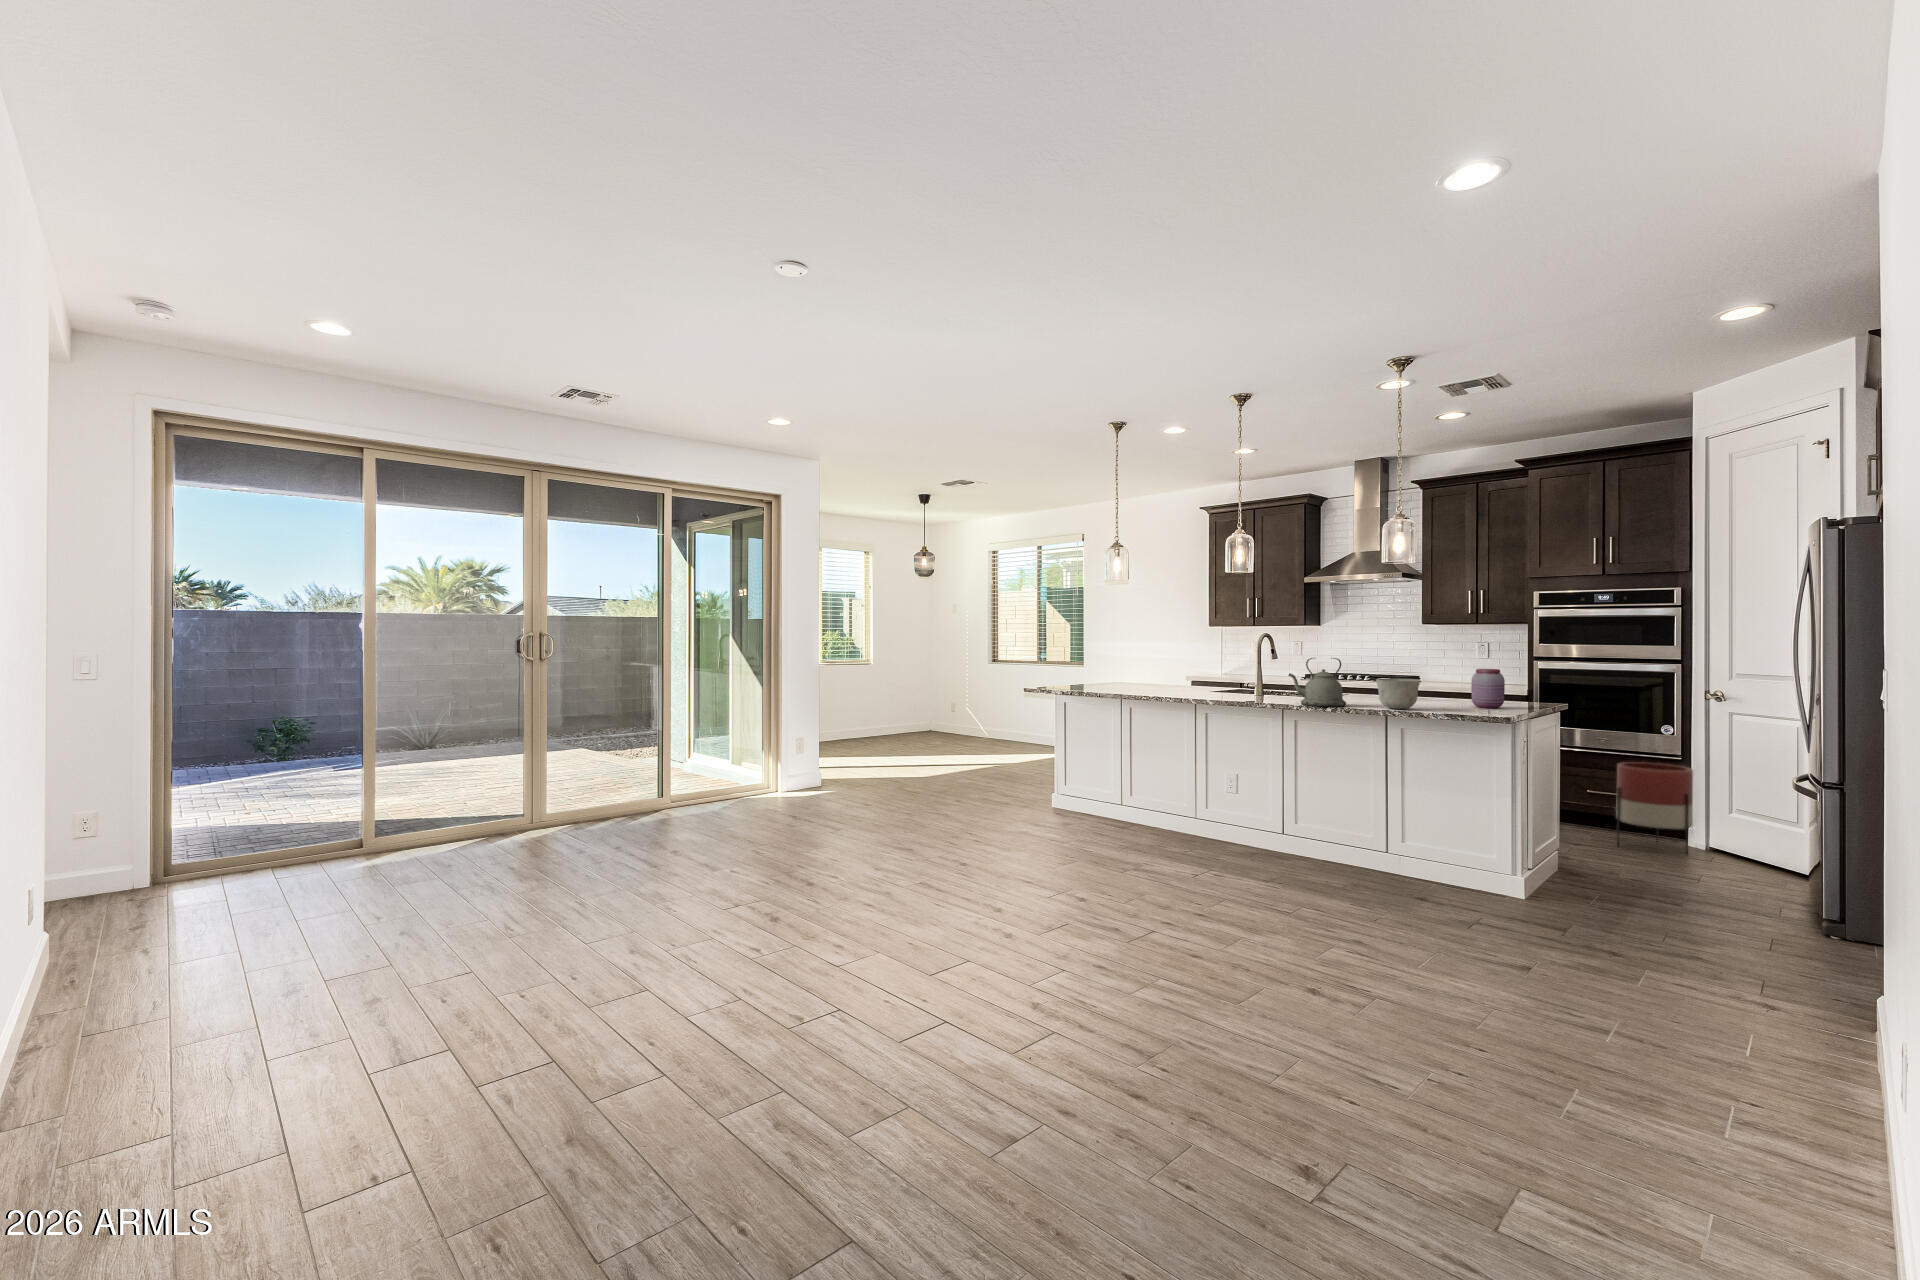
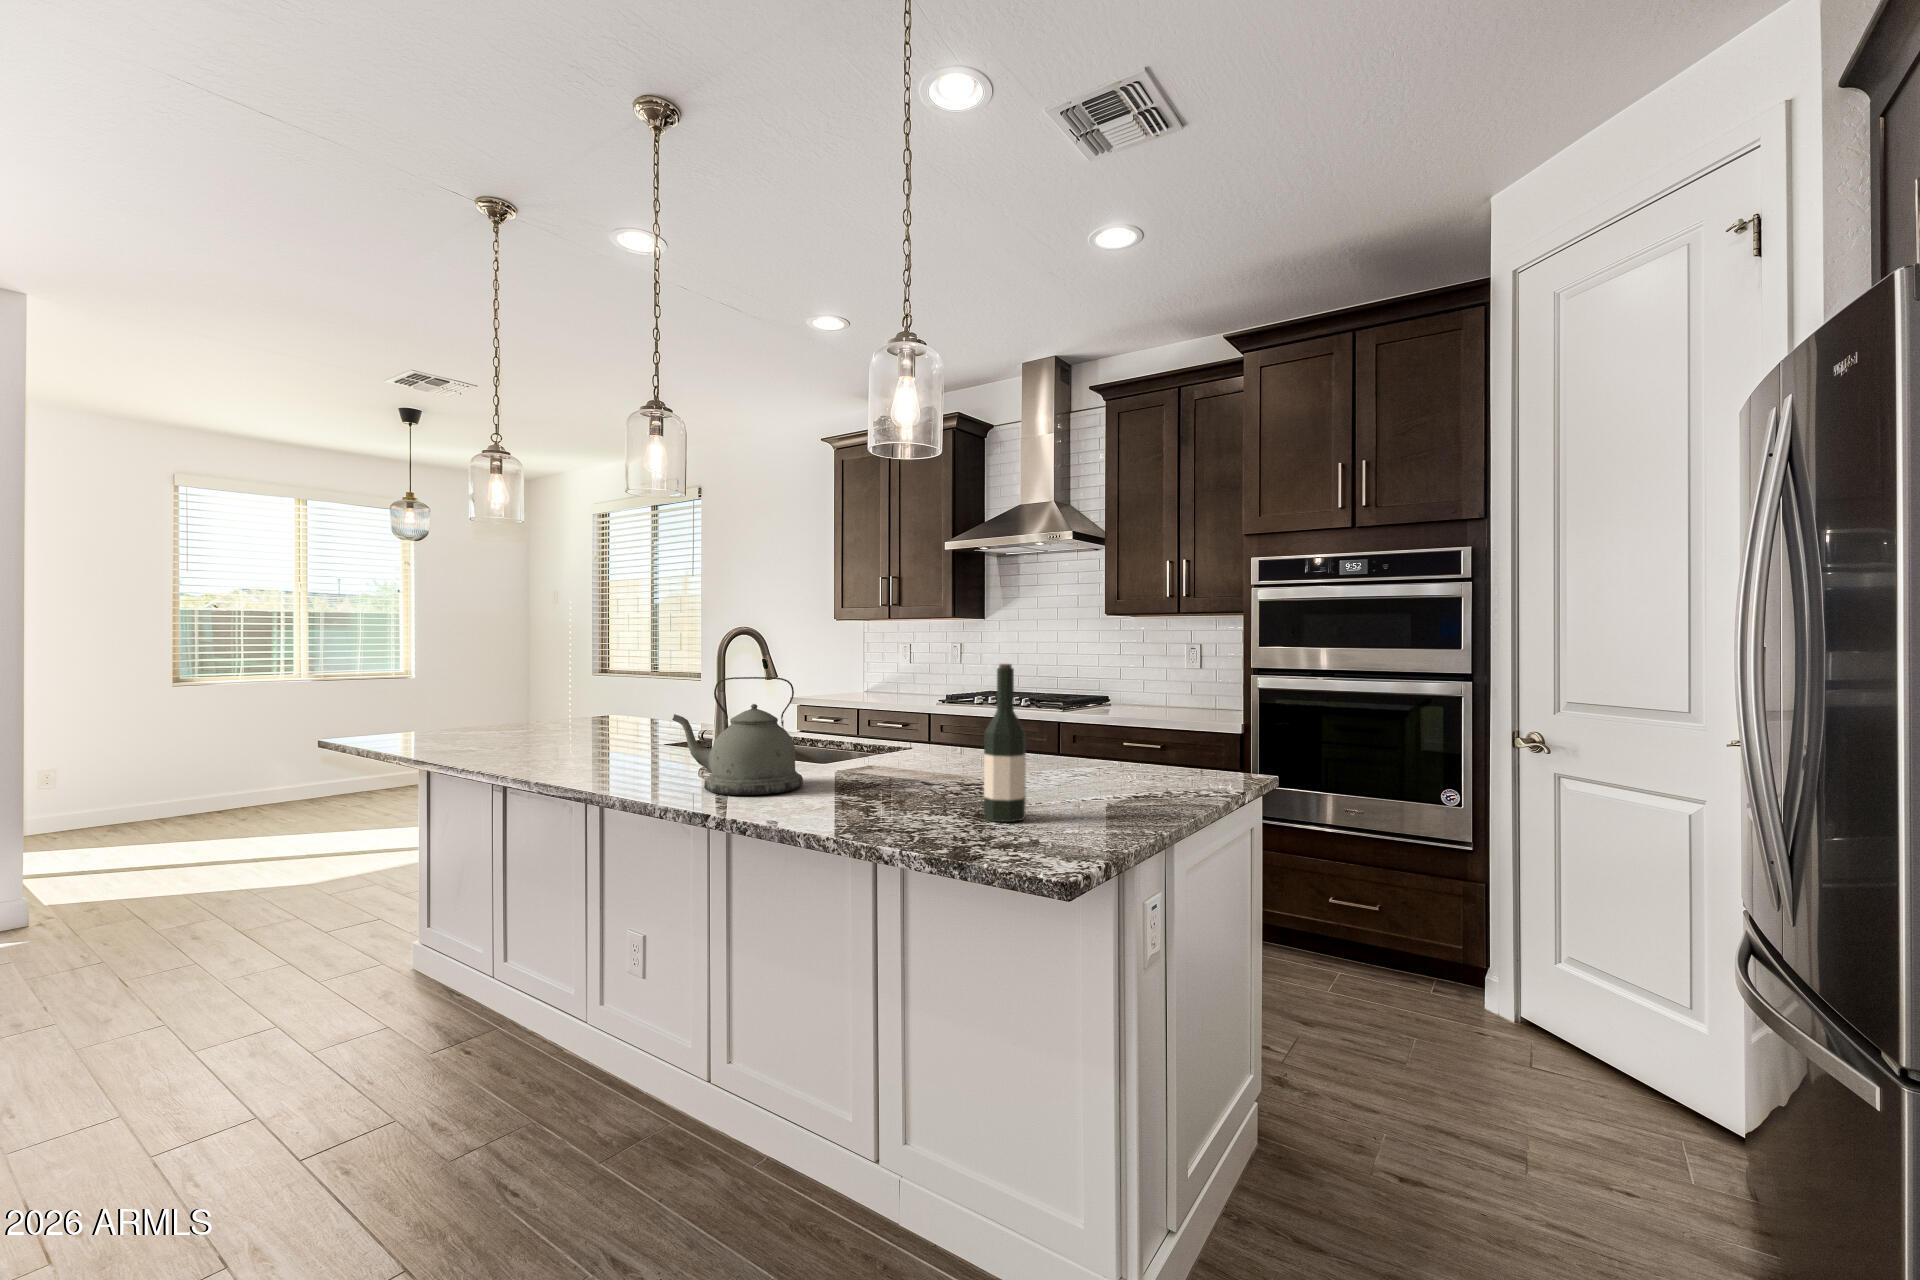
wine bottle: none [1448,651,1468,714] -> present [984,664,1026,822]
jar: present [1471,669,1505,708] -> none [1082,699,1145,786]
ceramic bowl: present [1376,678,1420,709] -> none [852,724,945,800]
planter: present [1616,762,1693,855] -> none [1370,856,1495,1043]

